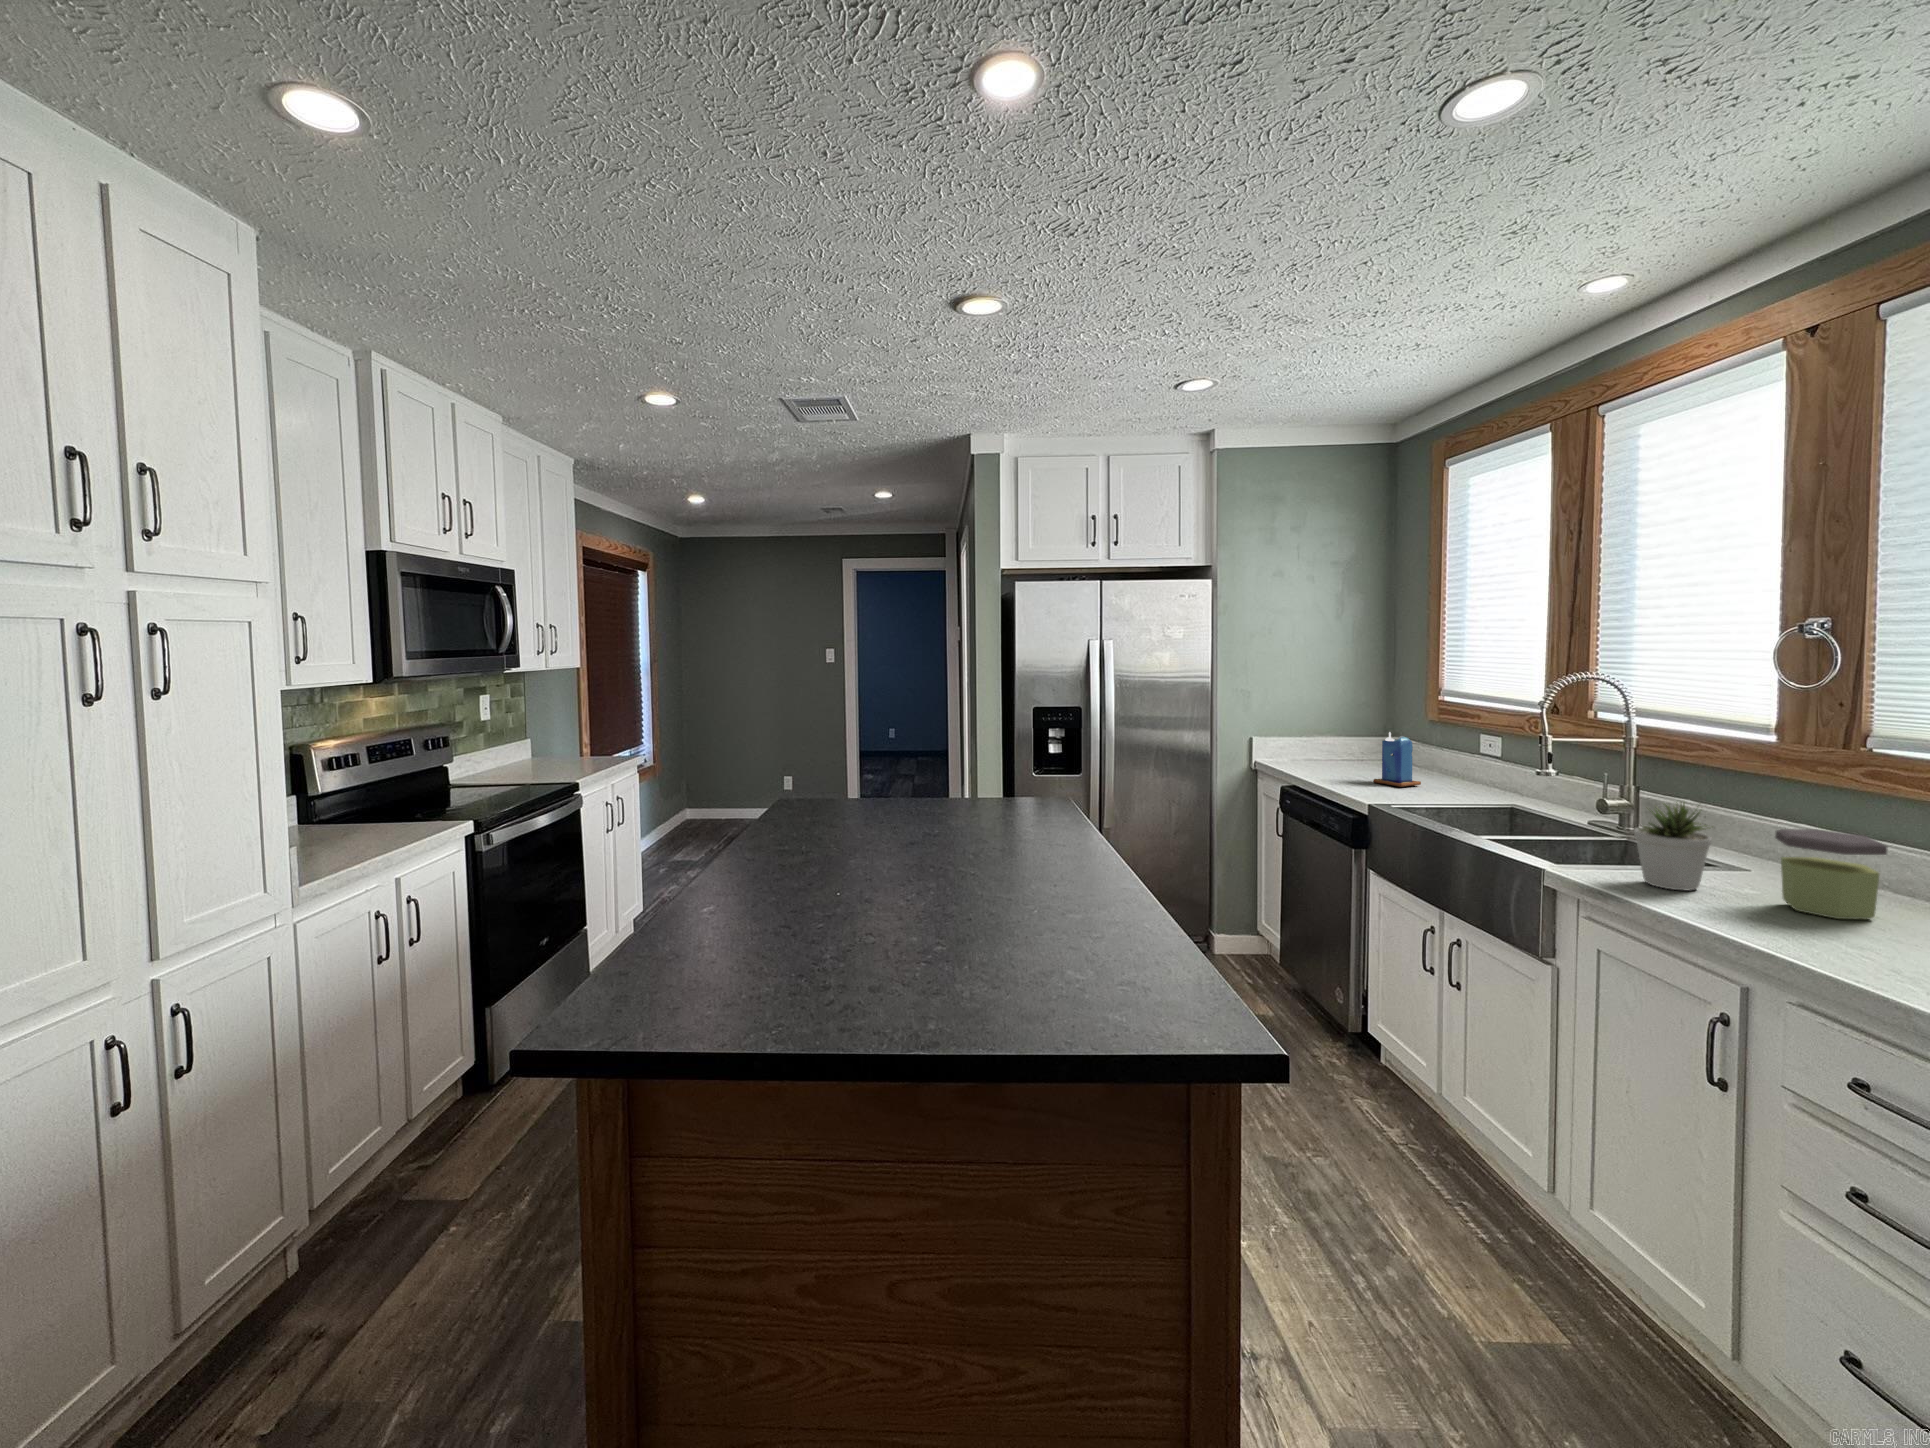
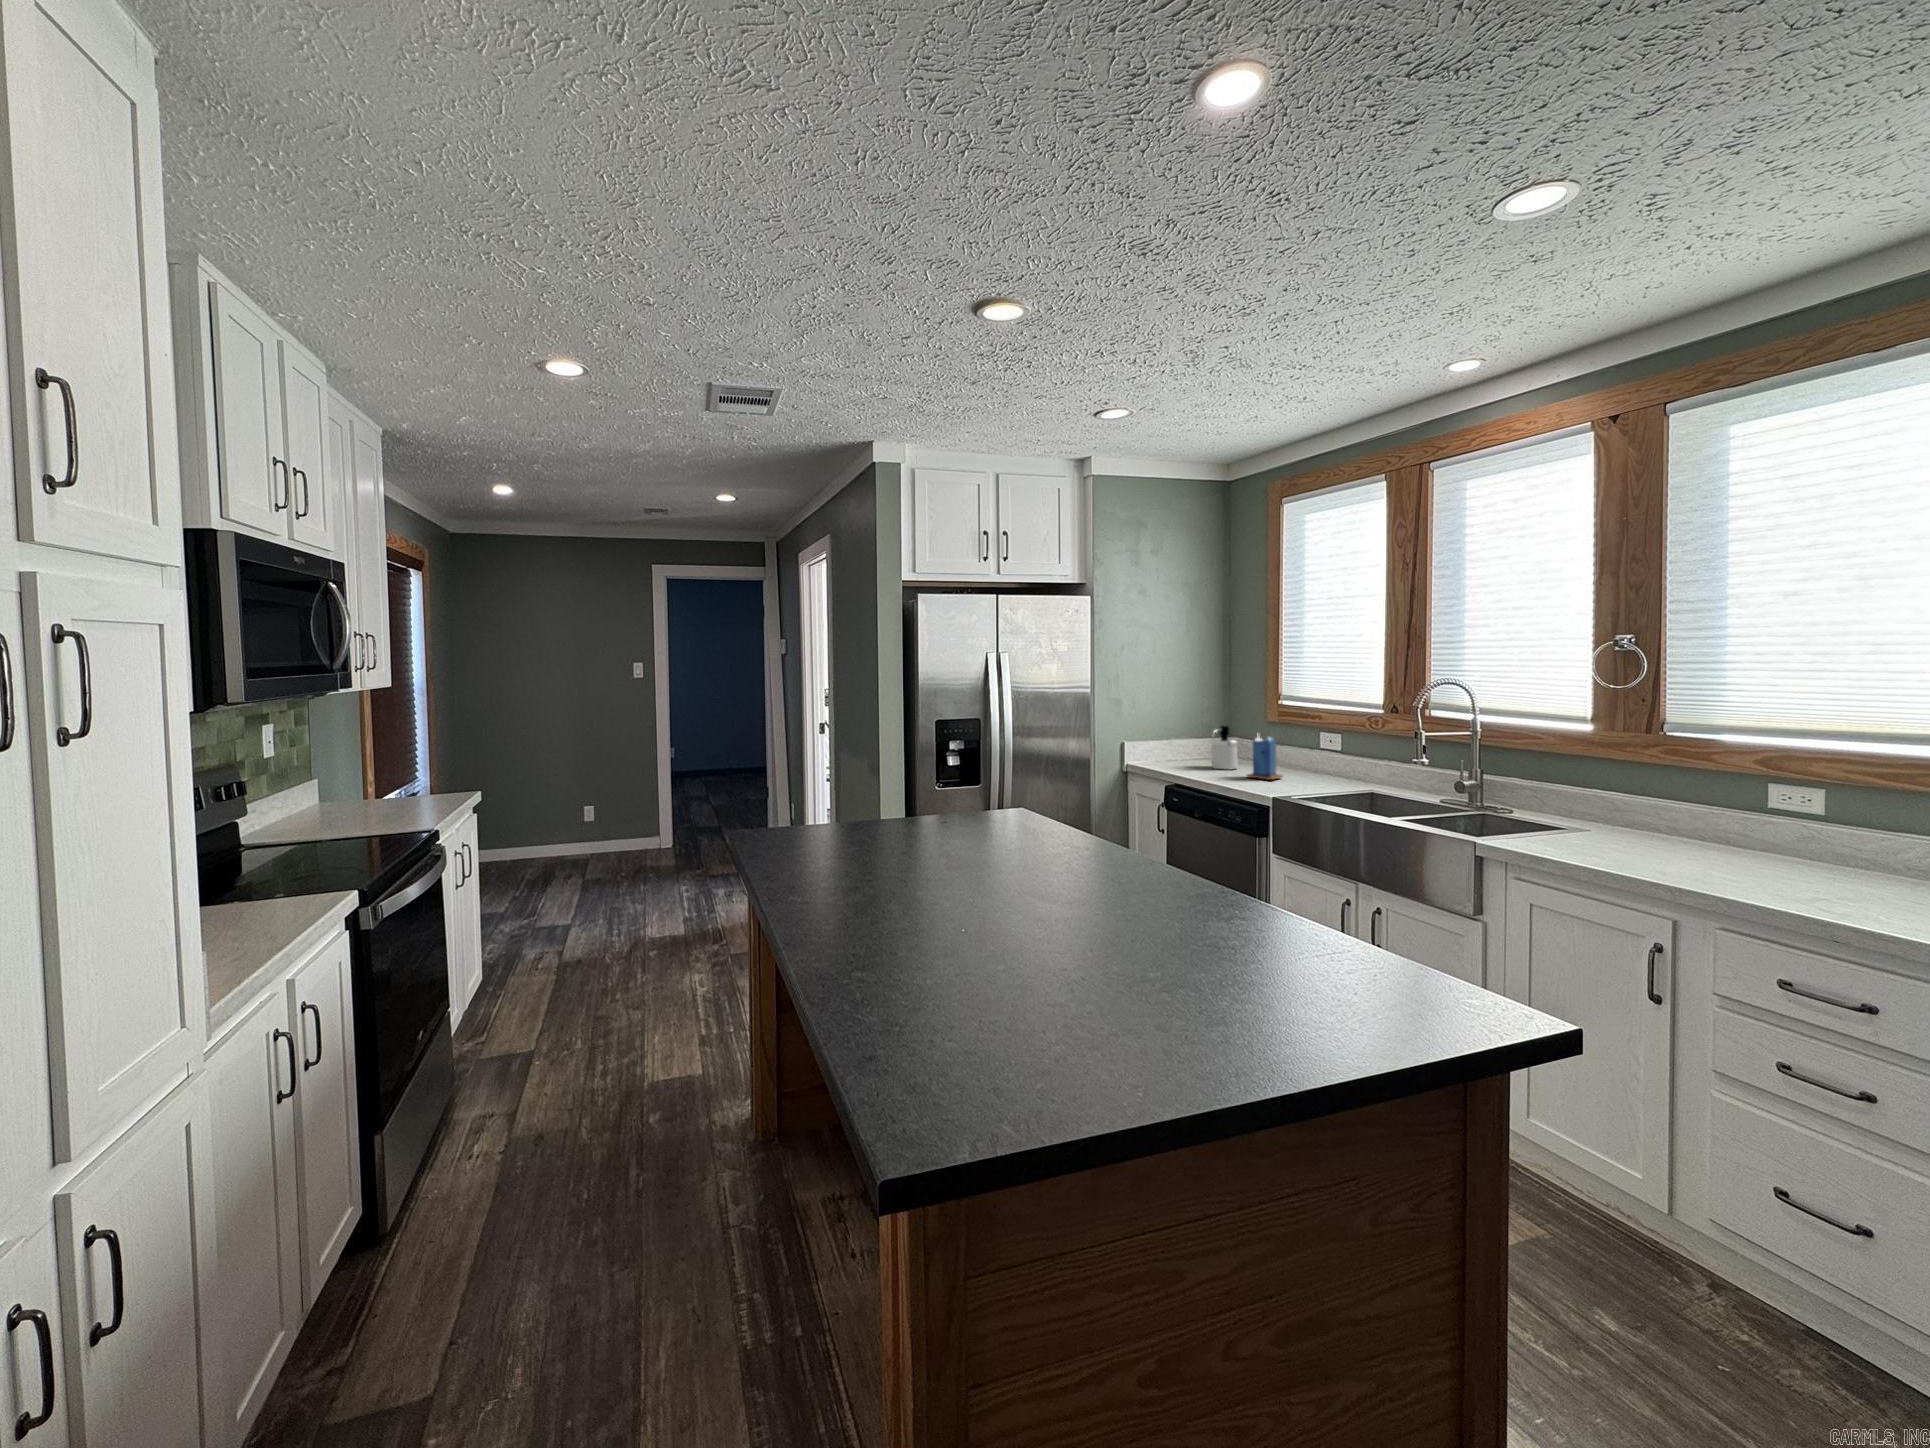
soap dispenser: none [1341,723,1380,773] -> present [1211,726,1238,769]
potted plant: present [1634,803,1712,891] -> none [1538,778,1597,850]
jar: present [1775,829,1887,920] -> none [1642,795,1722,862]

